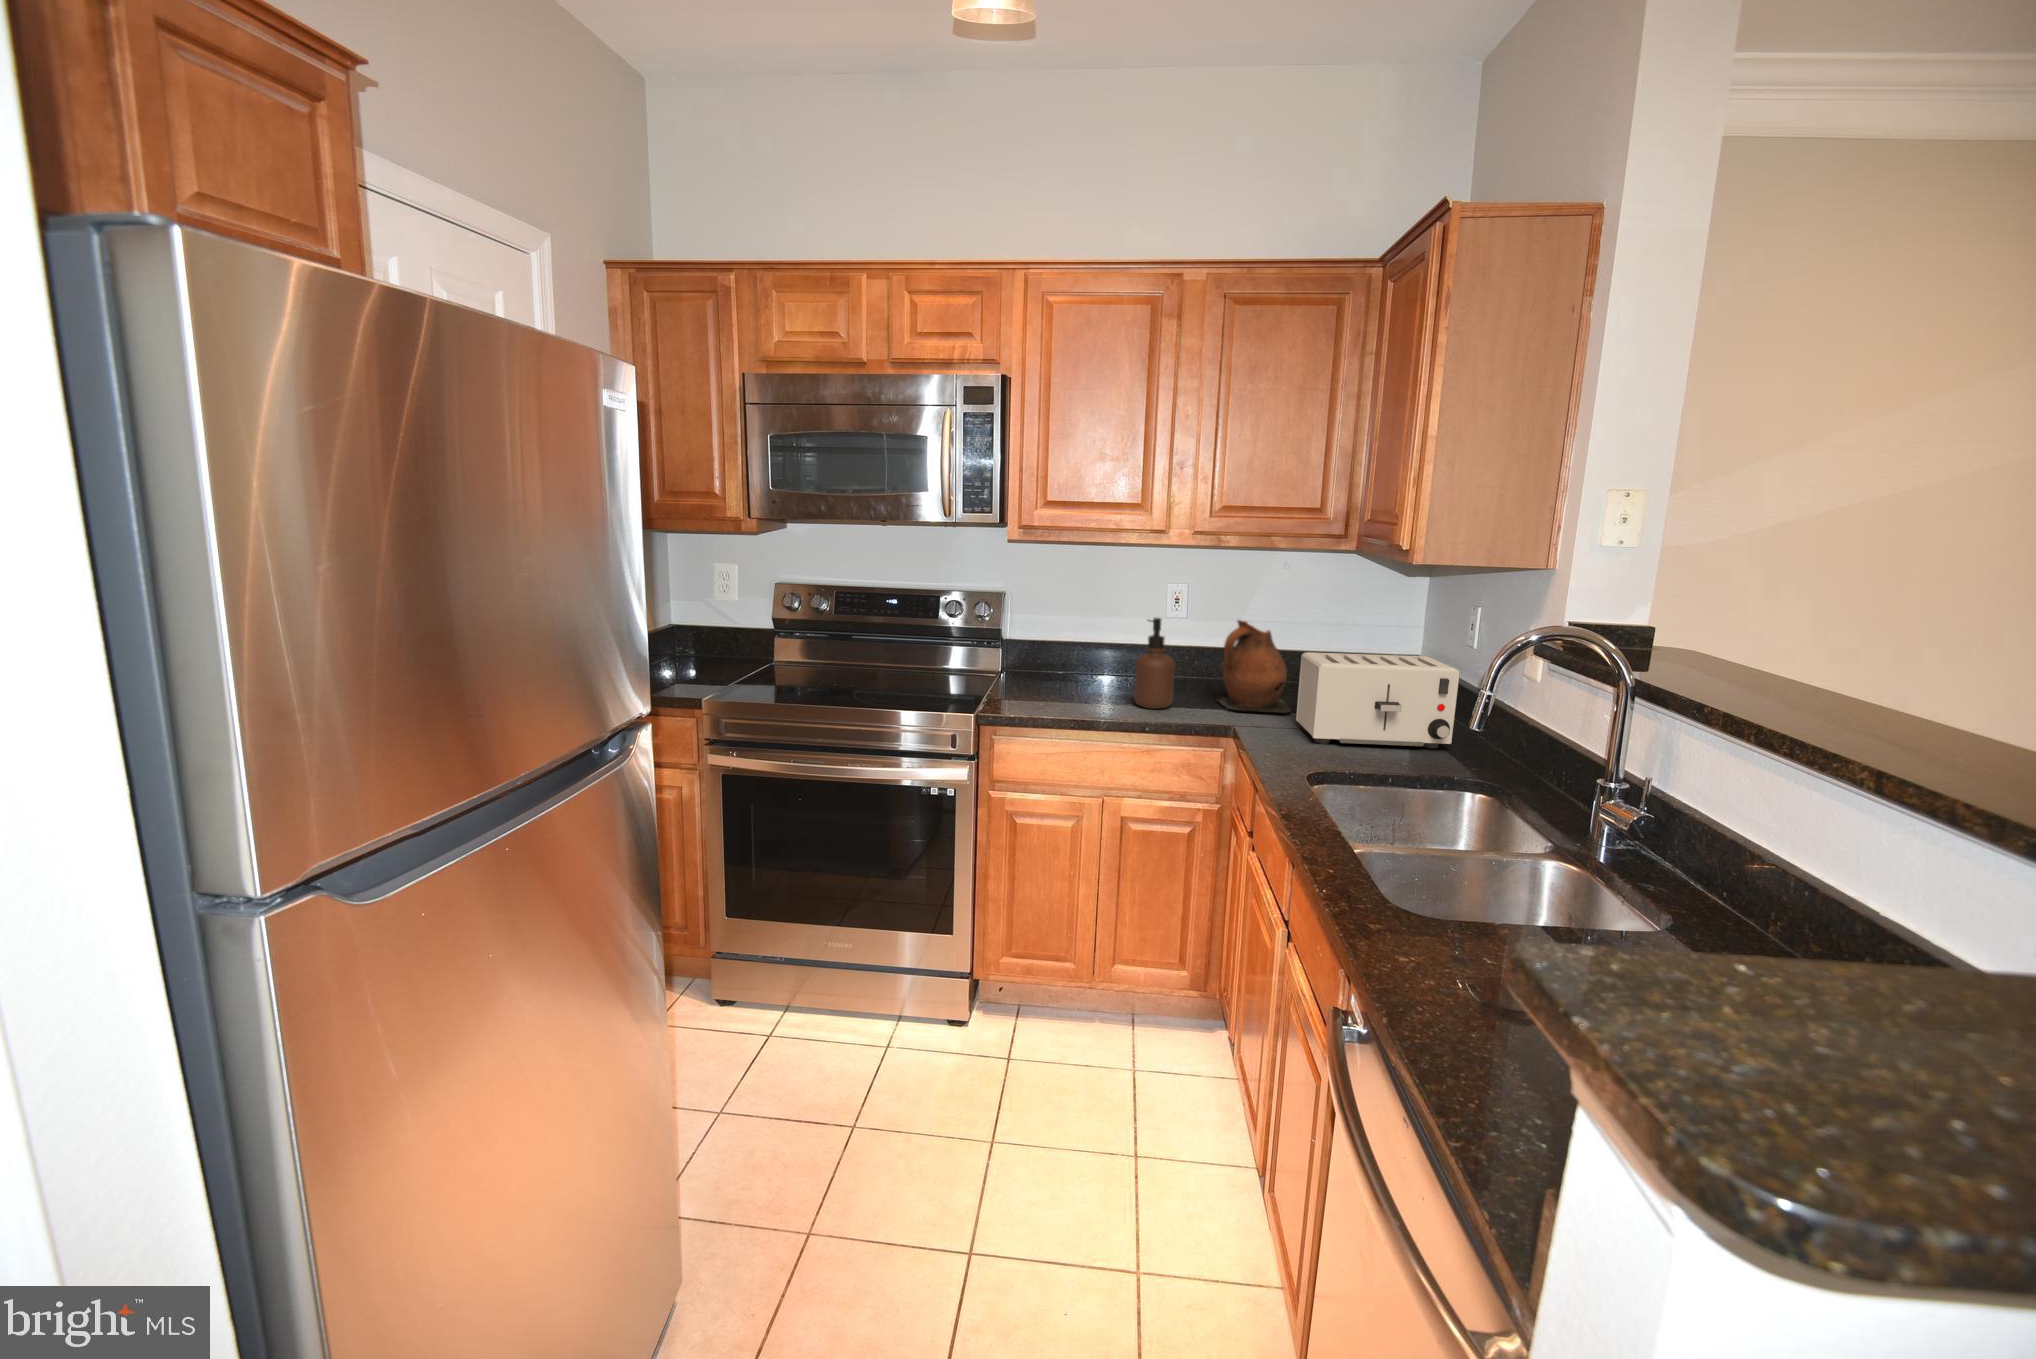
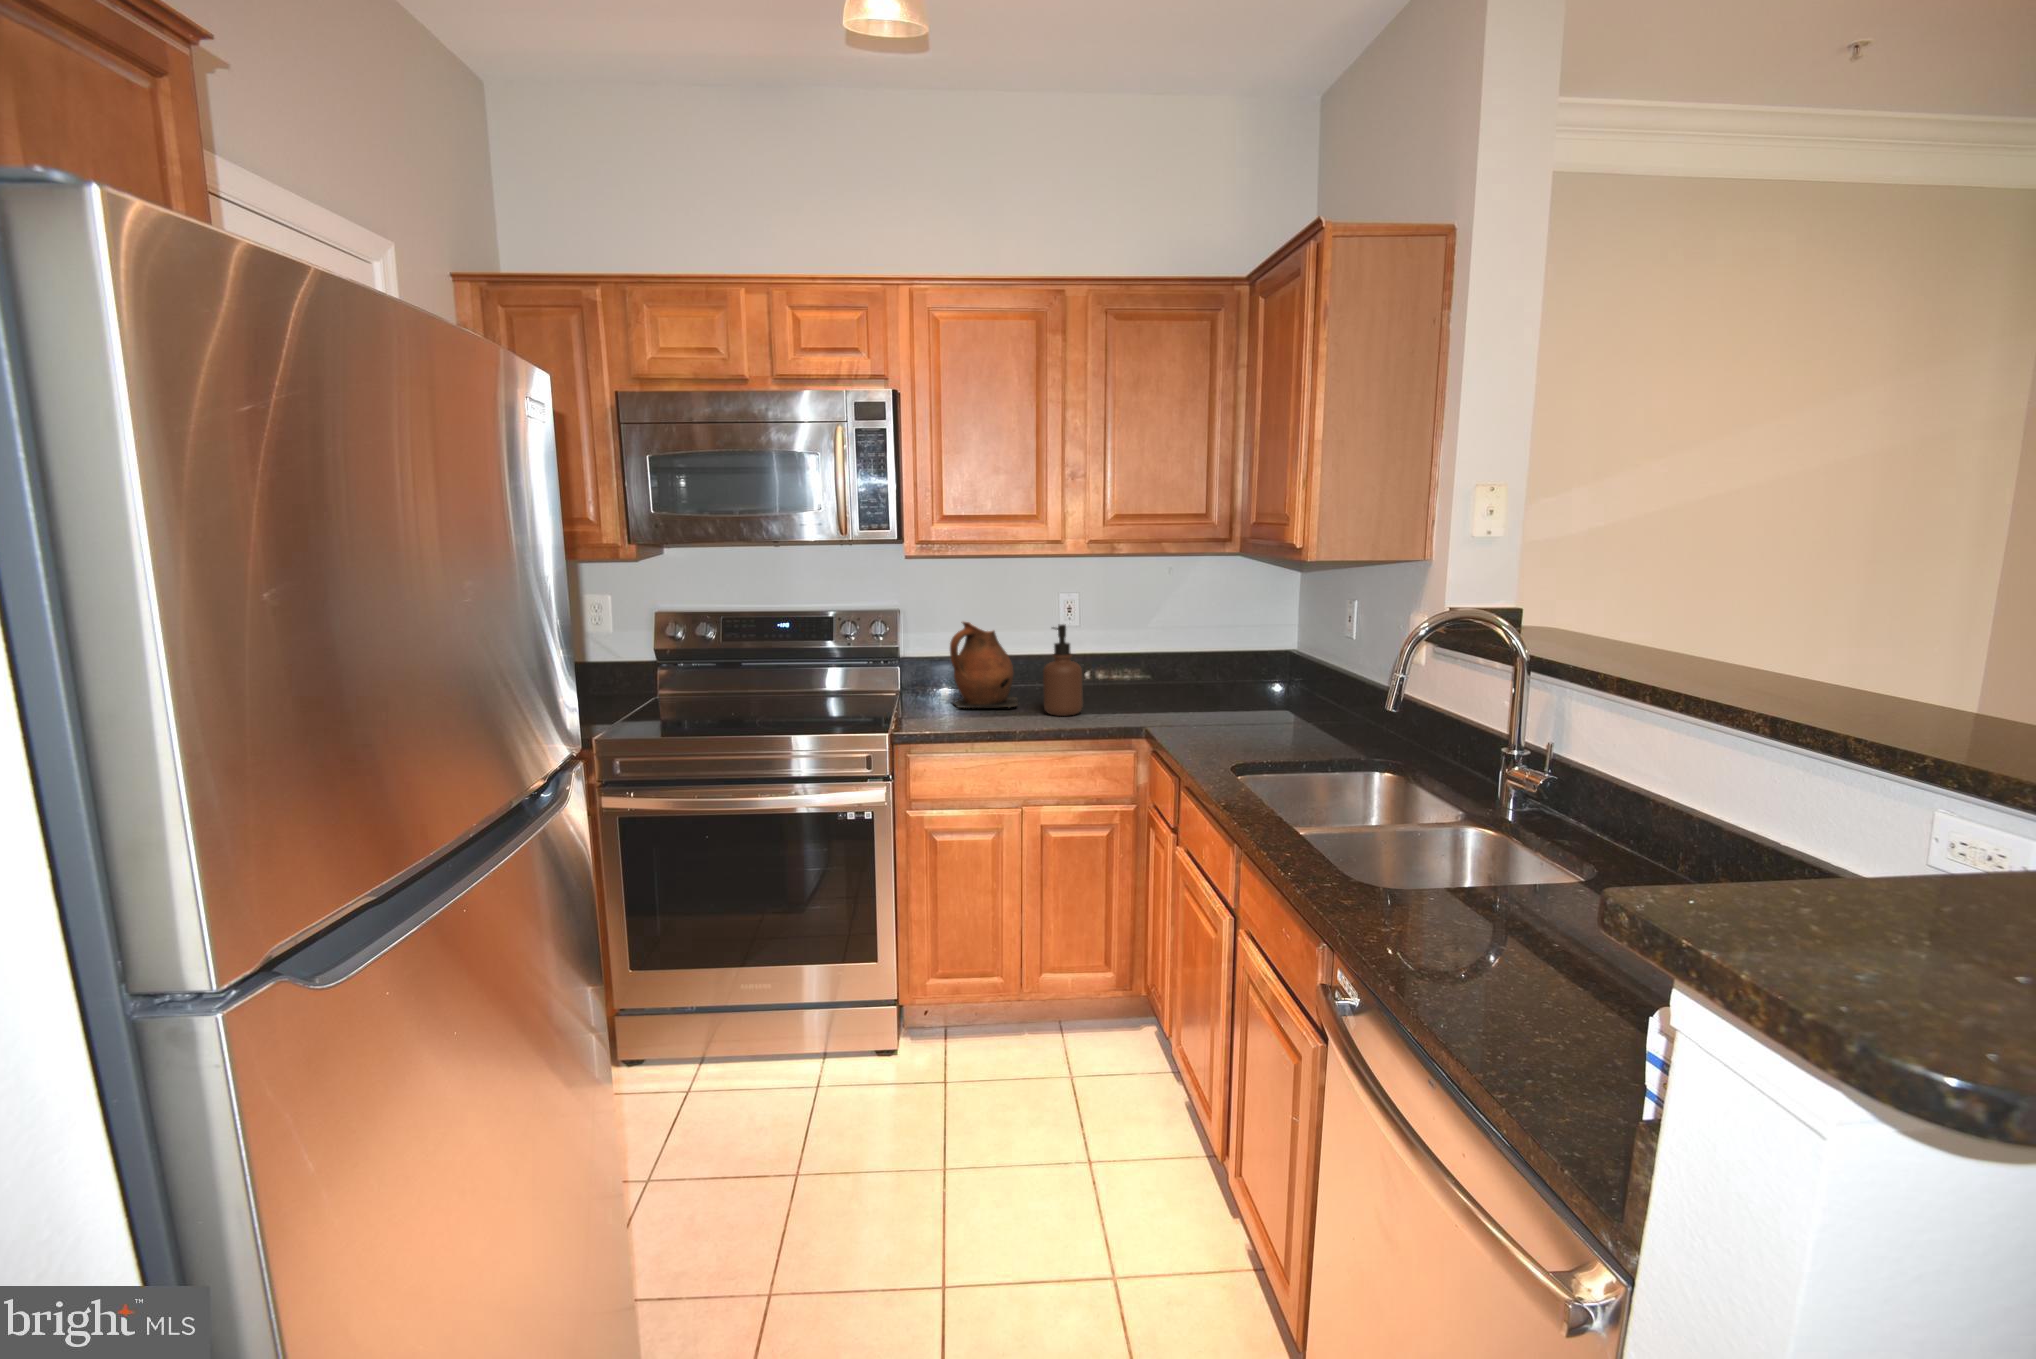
ceramic pitcher: present [1219,620,1291,713] -> present [950,622,1018,708]
toaster: present [1296,652,1460,748] -> none [1204,646,1352,734]

